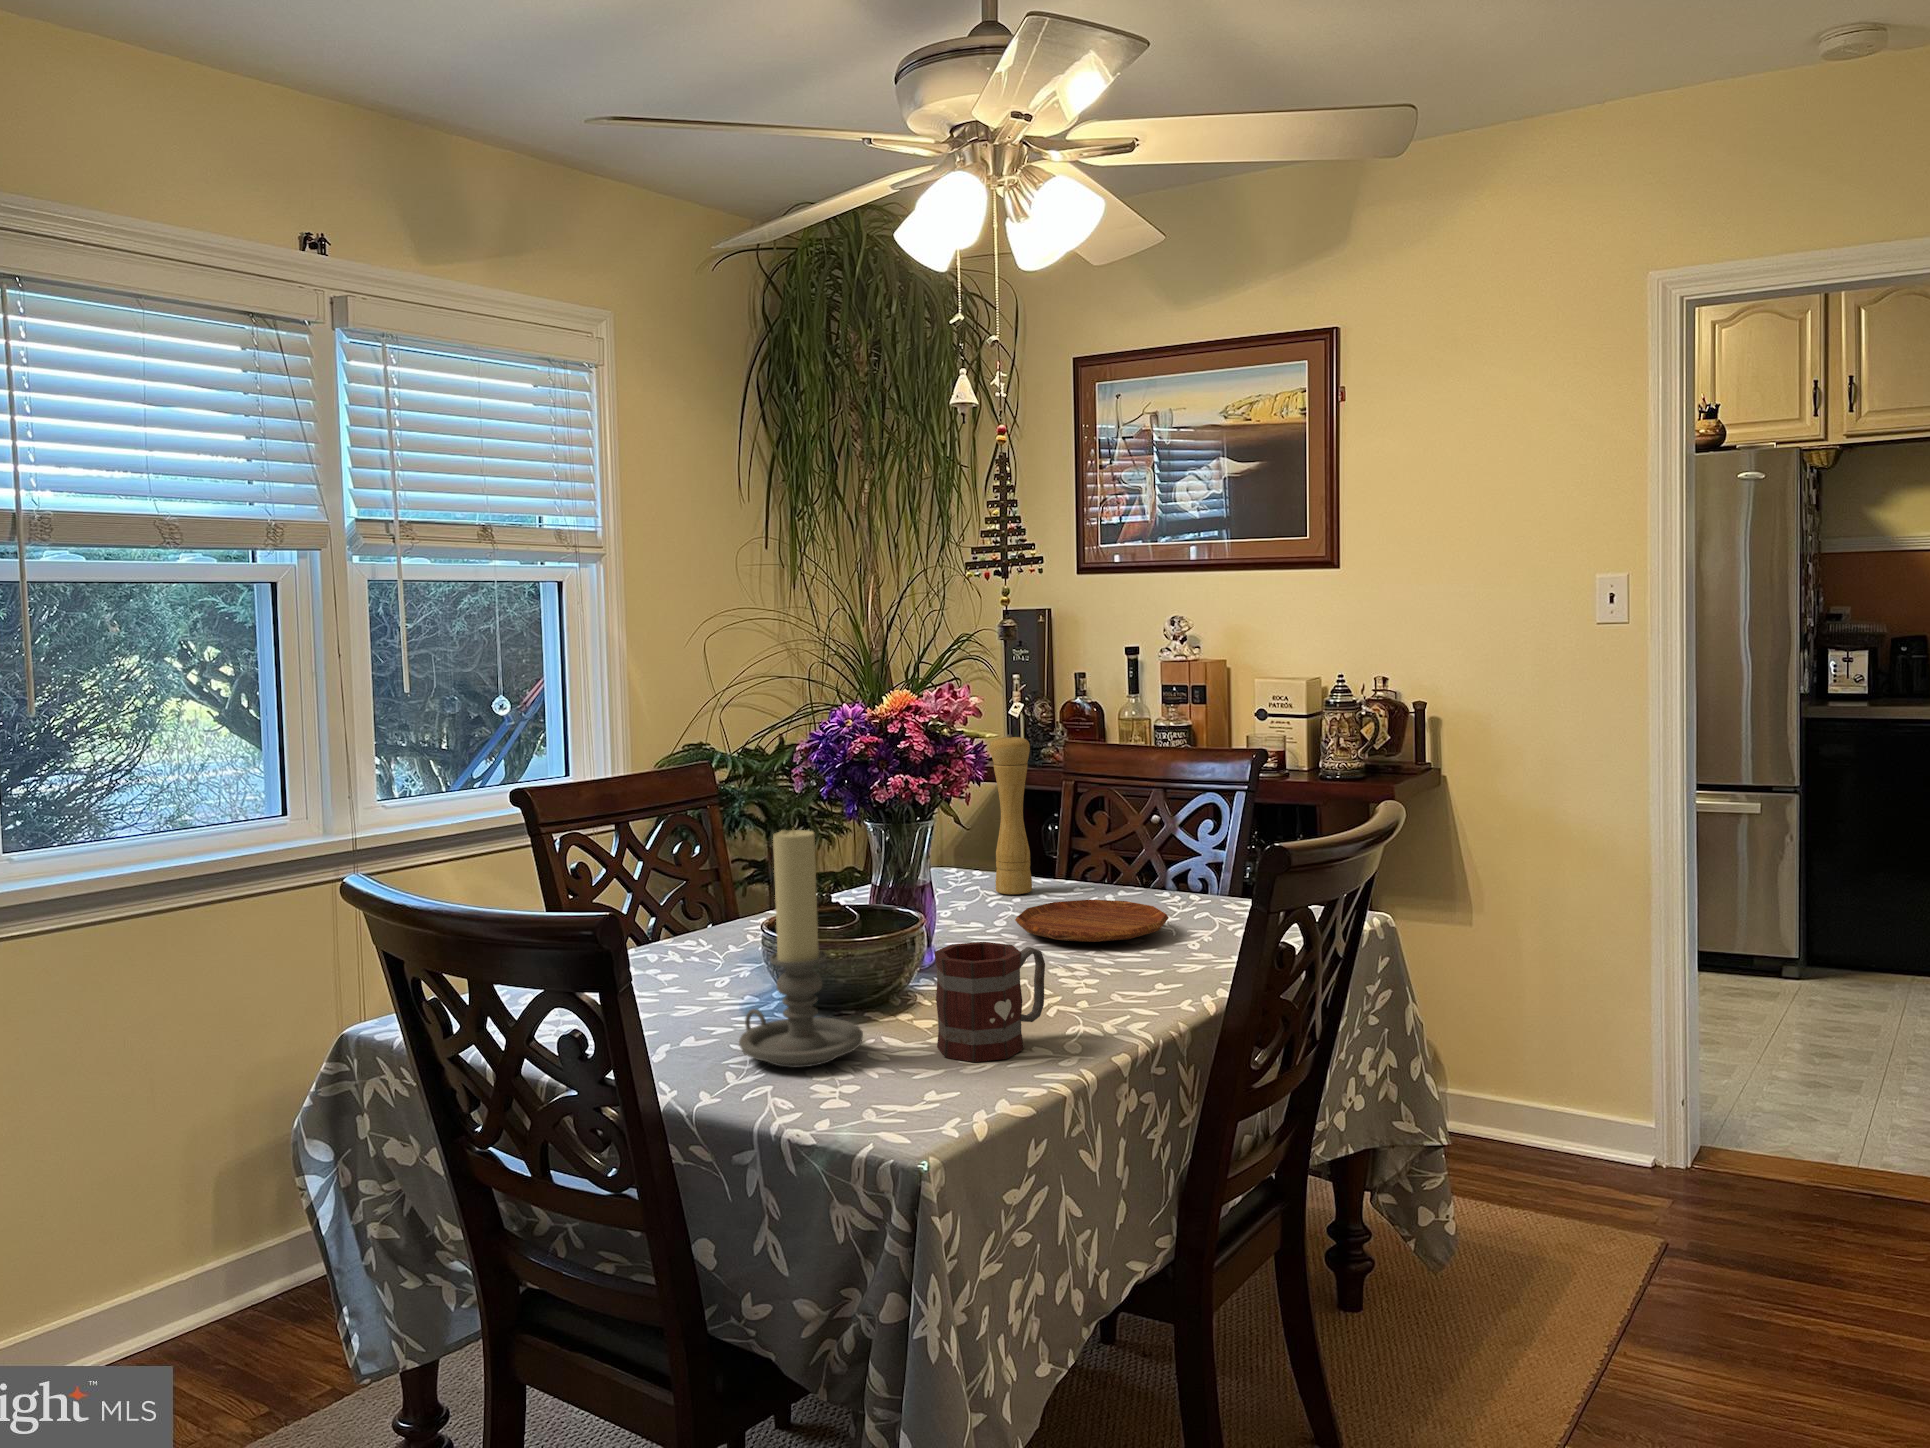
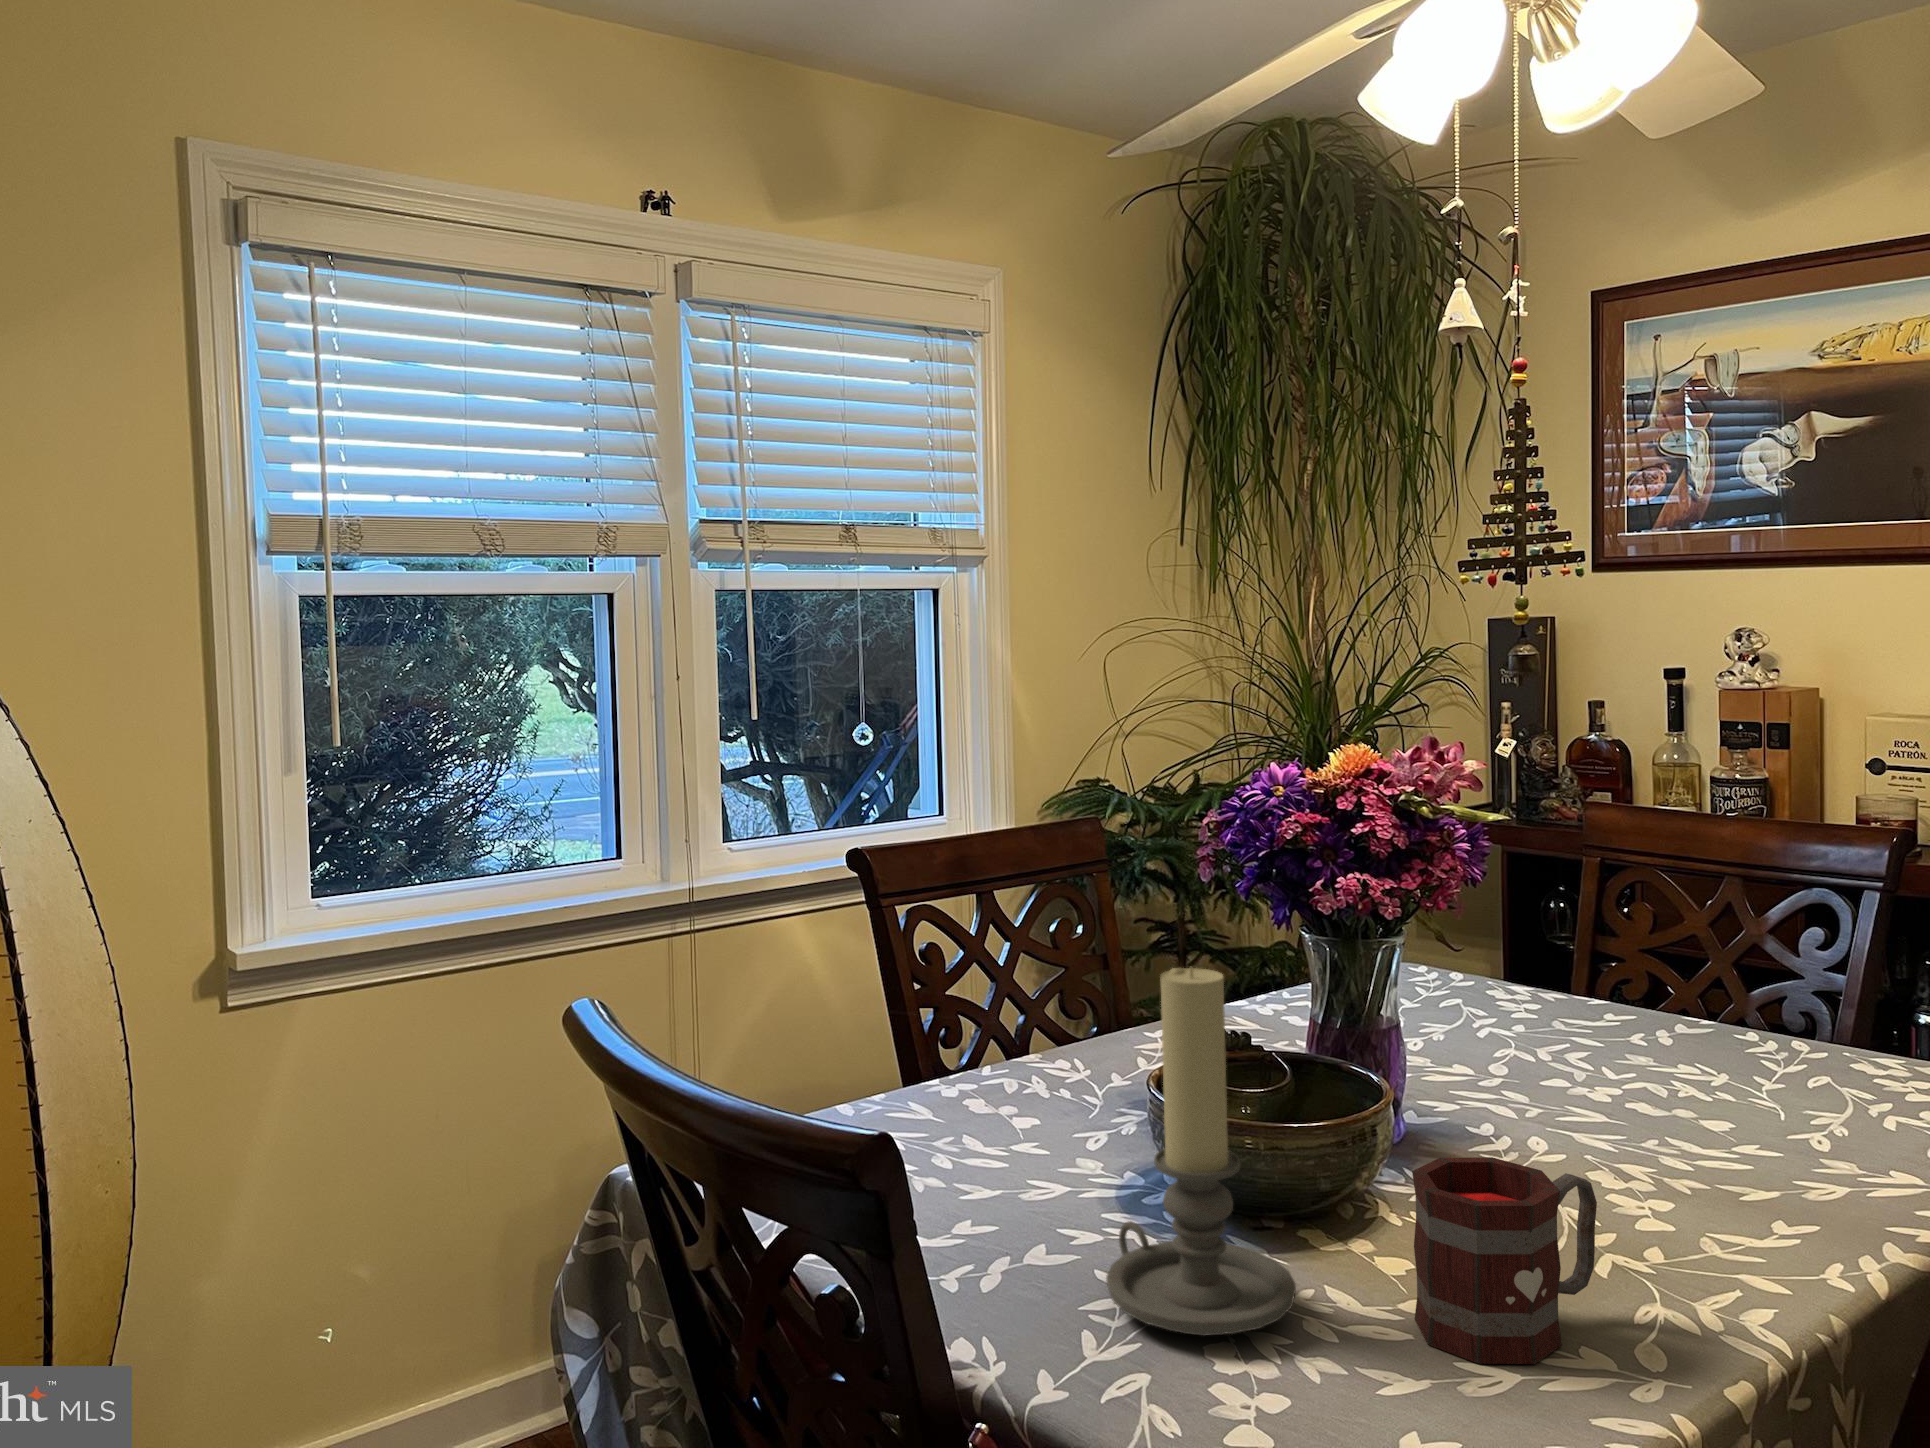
pepper mill: present [990,735,1032,894] -> none [1482,798,1542,1022]
tray: present [1015,900,1169,942] -> none [1523,1048,1774,1127]

